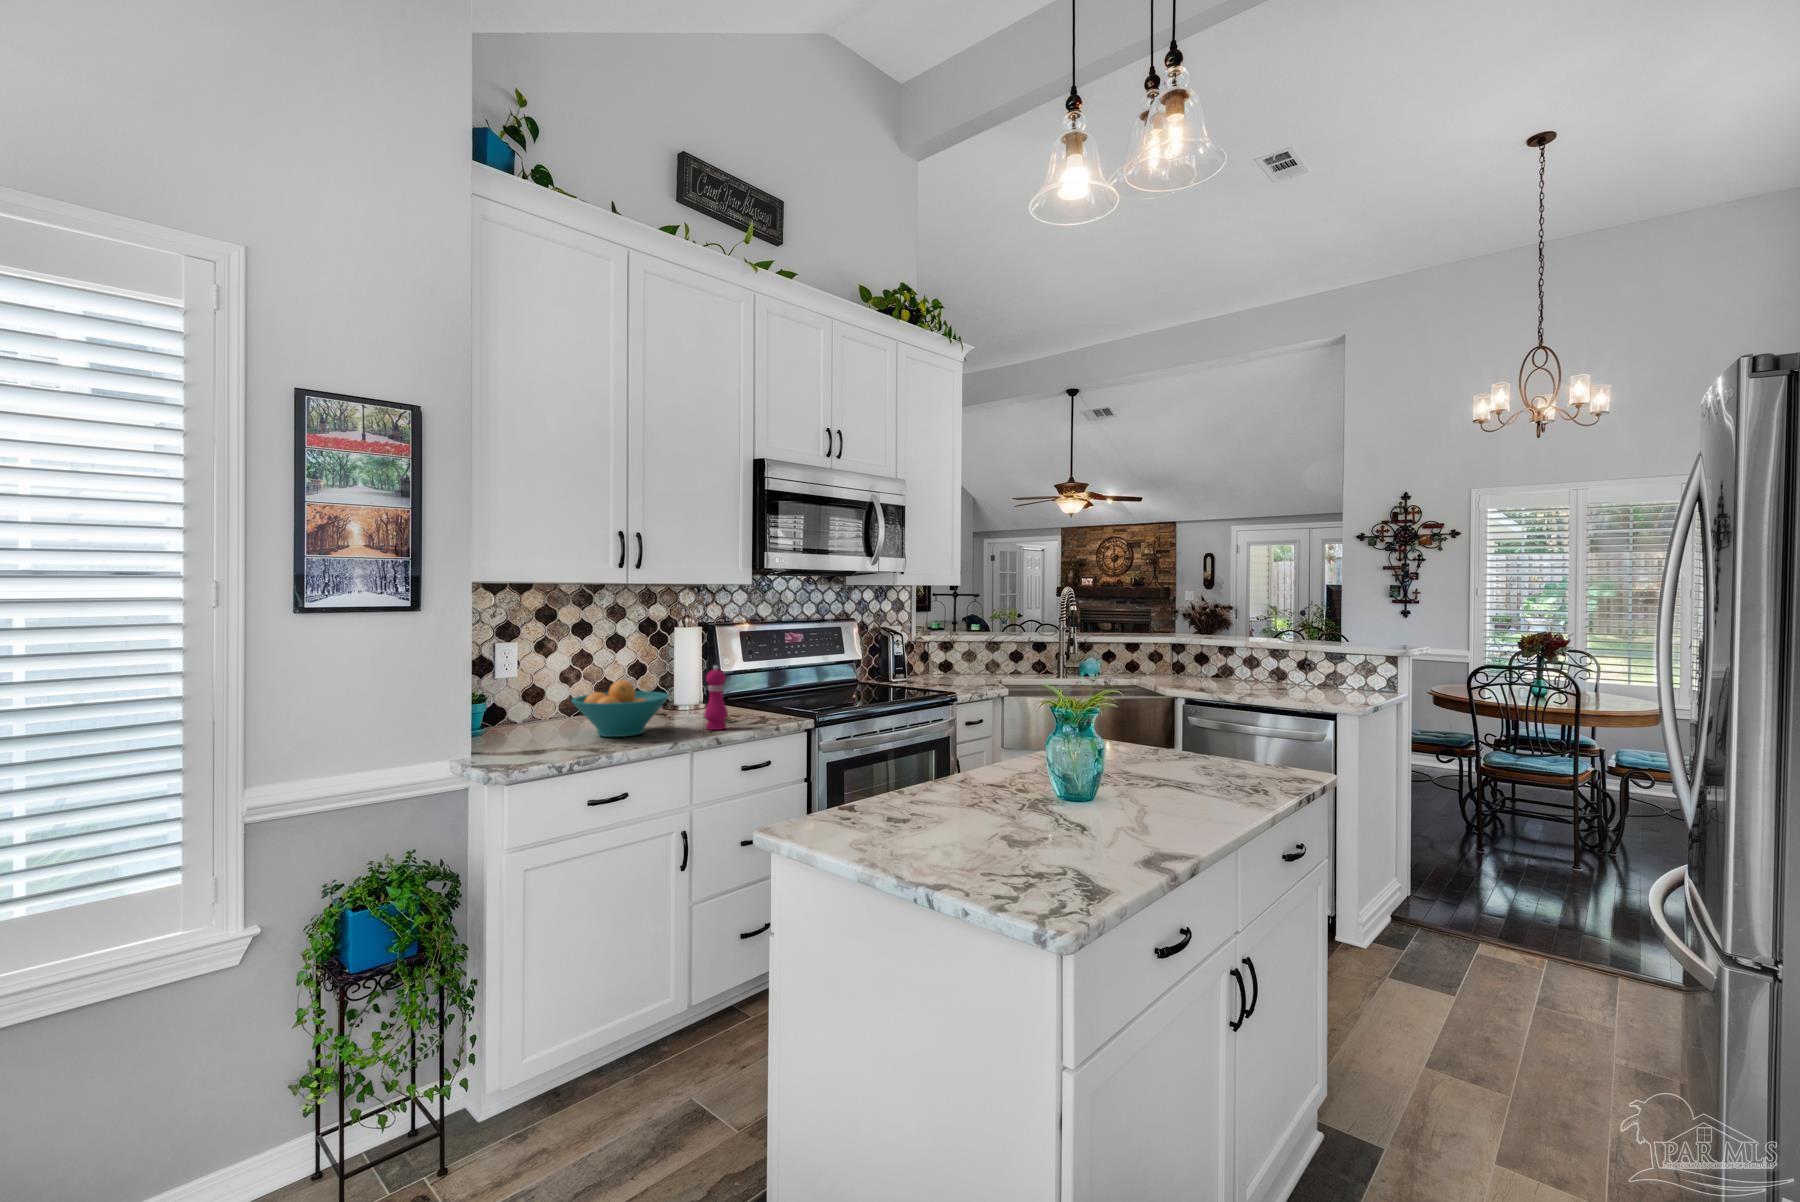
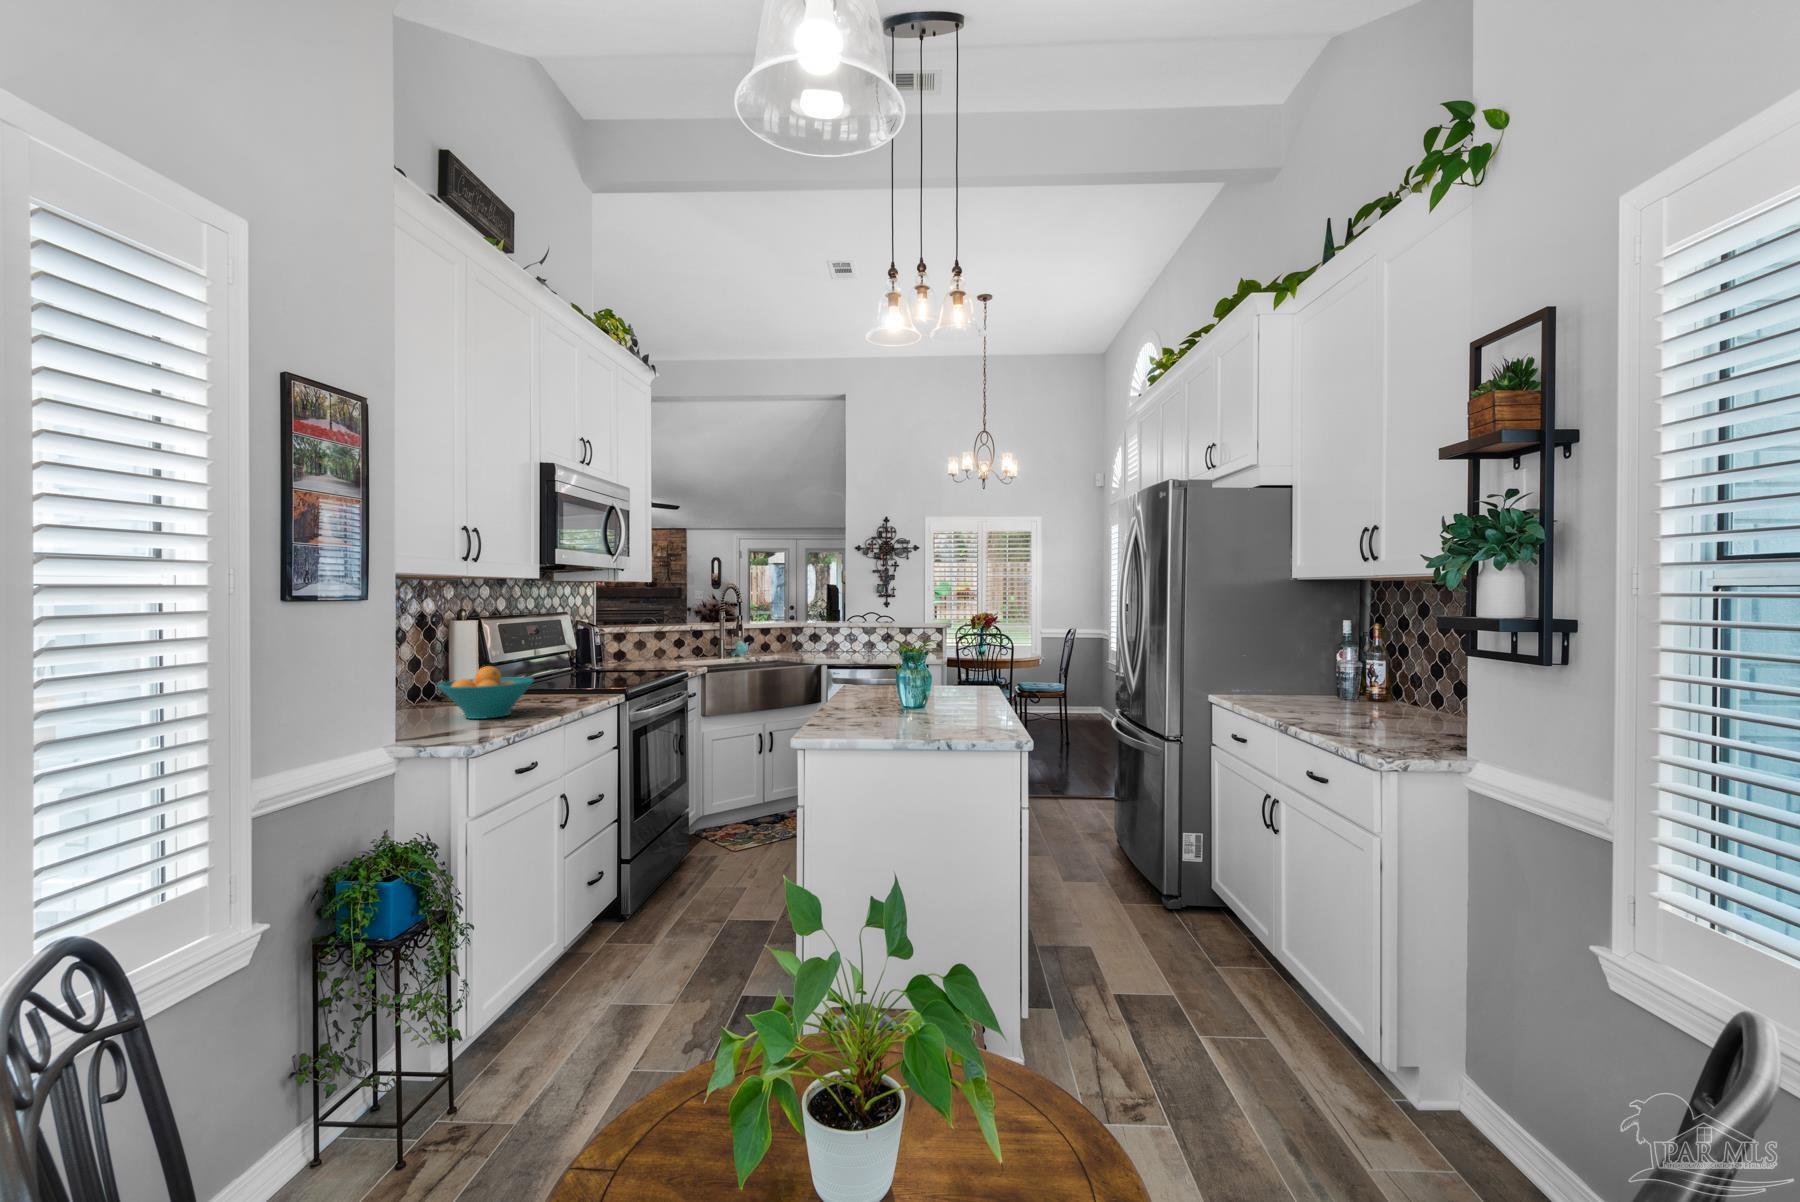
pepper mill: present [704,665,728,730] -> none [551,649,573,706]

